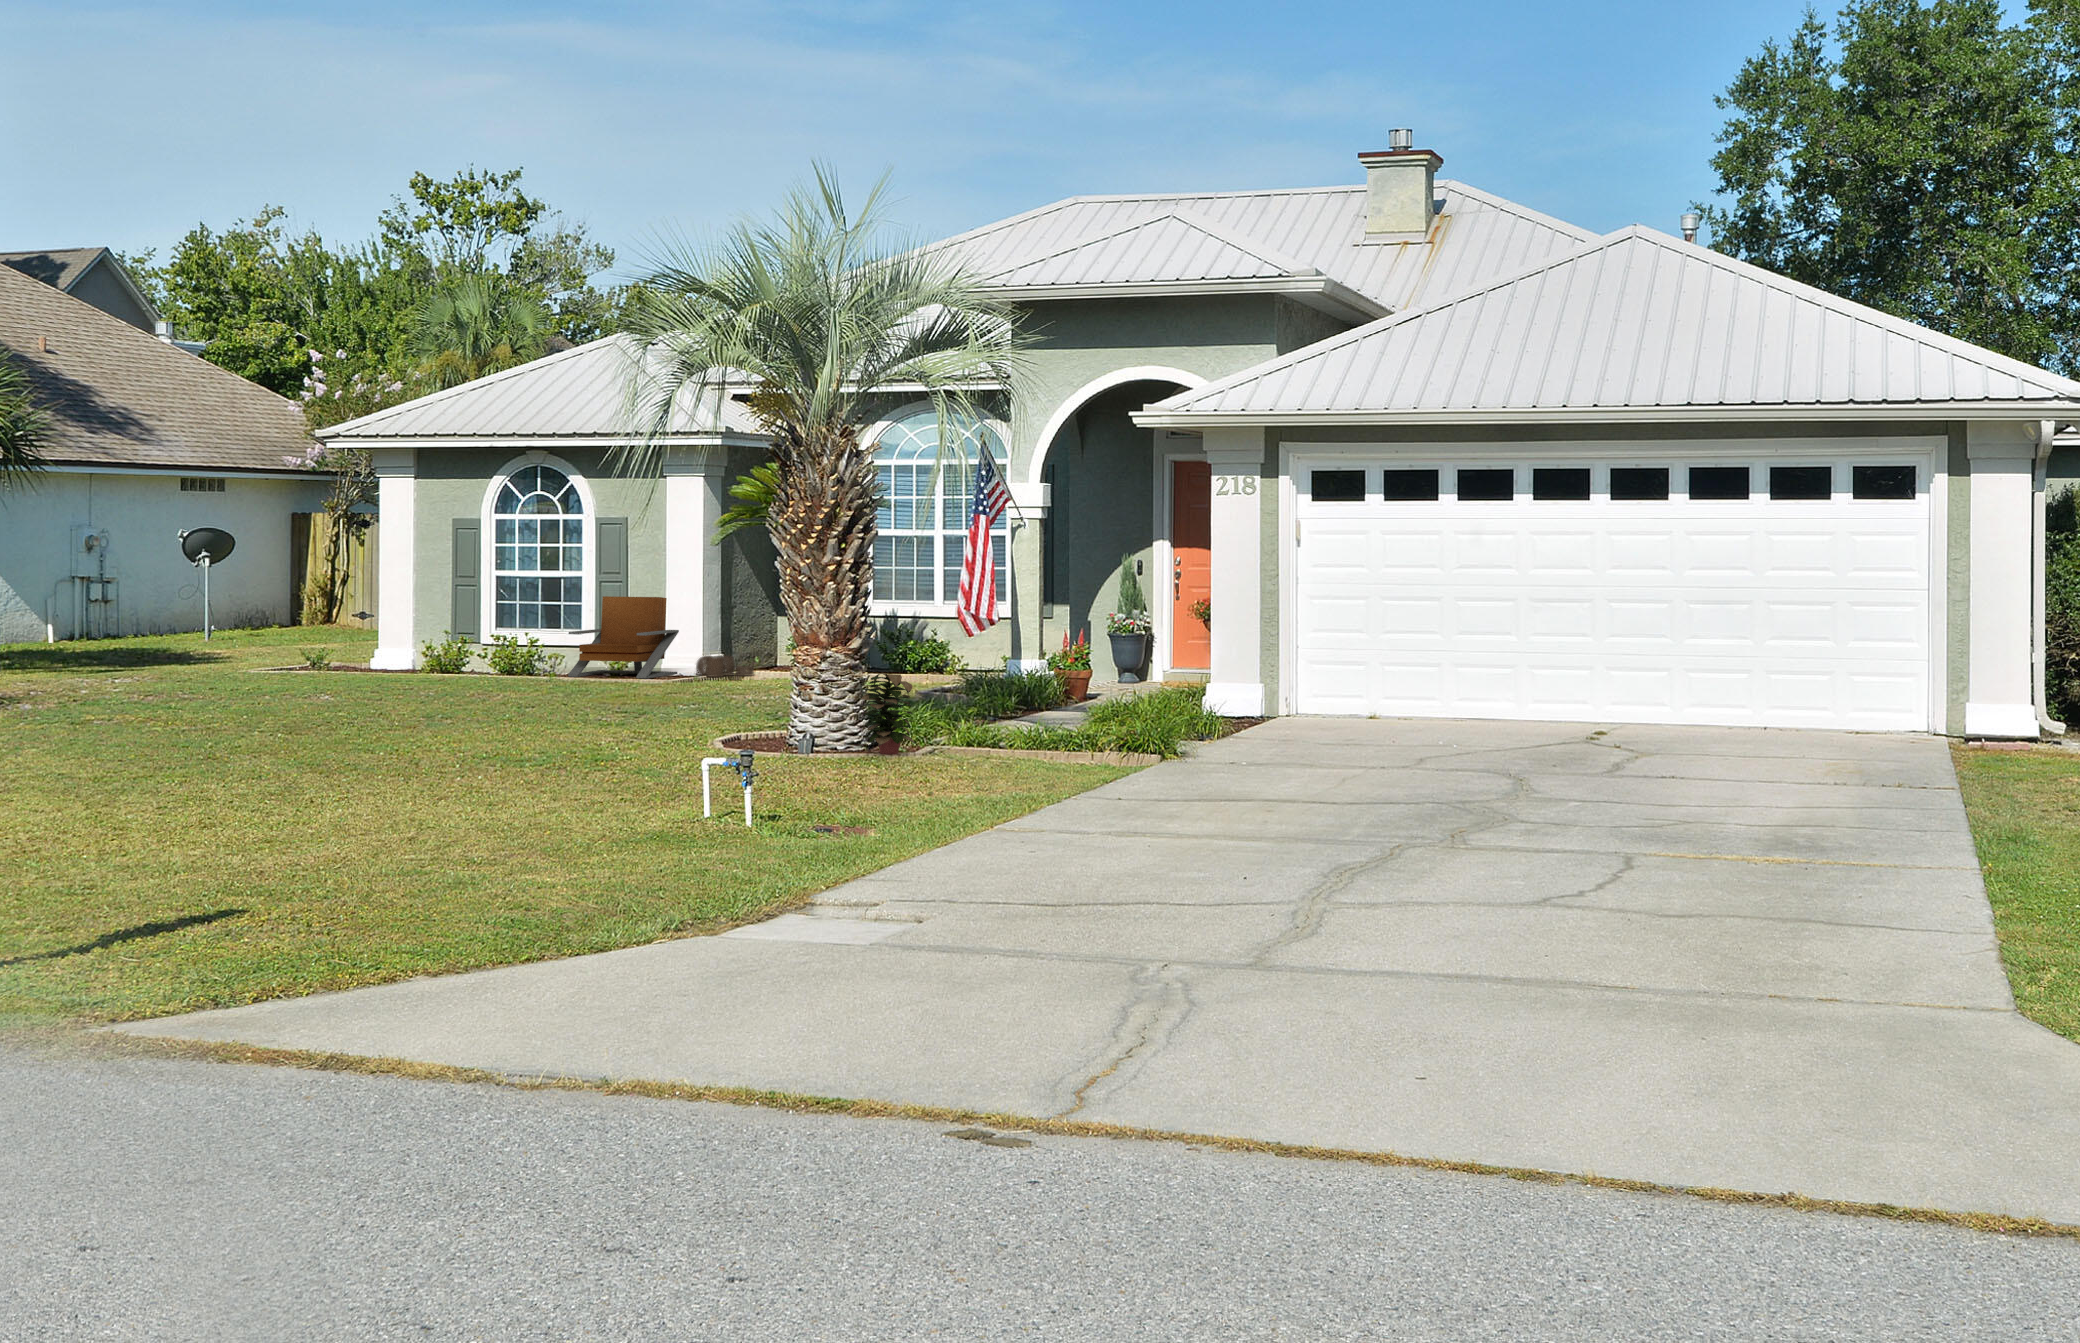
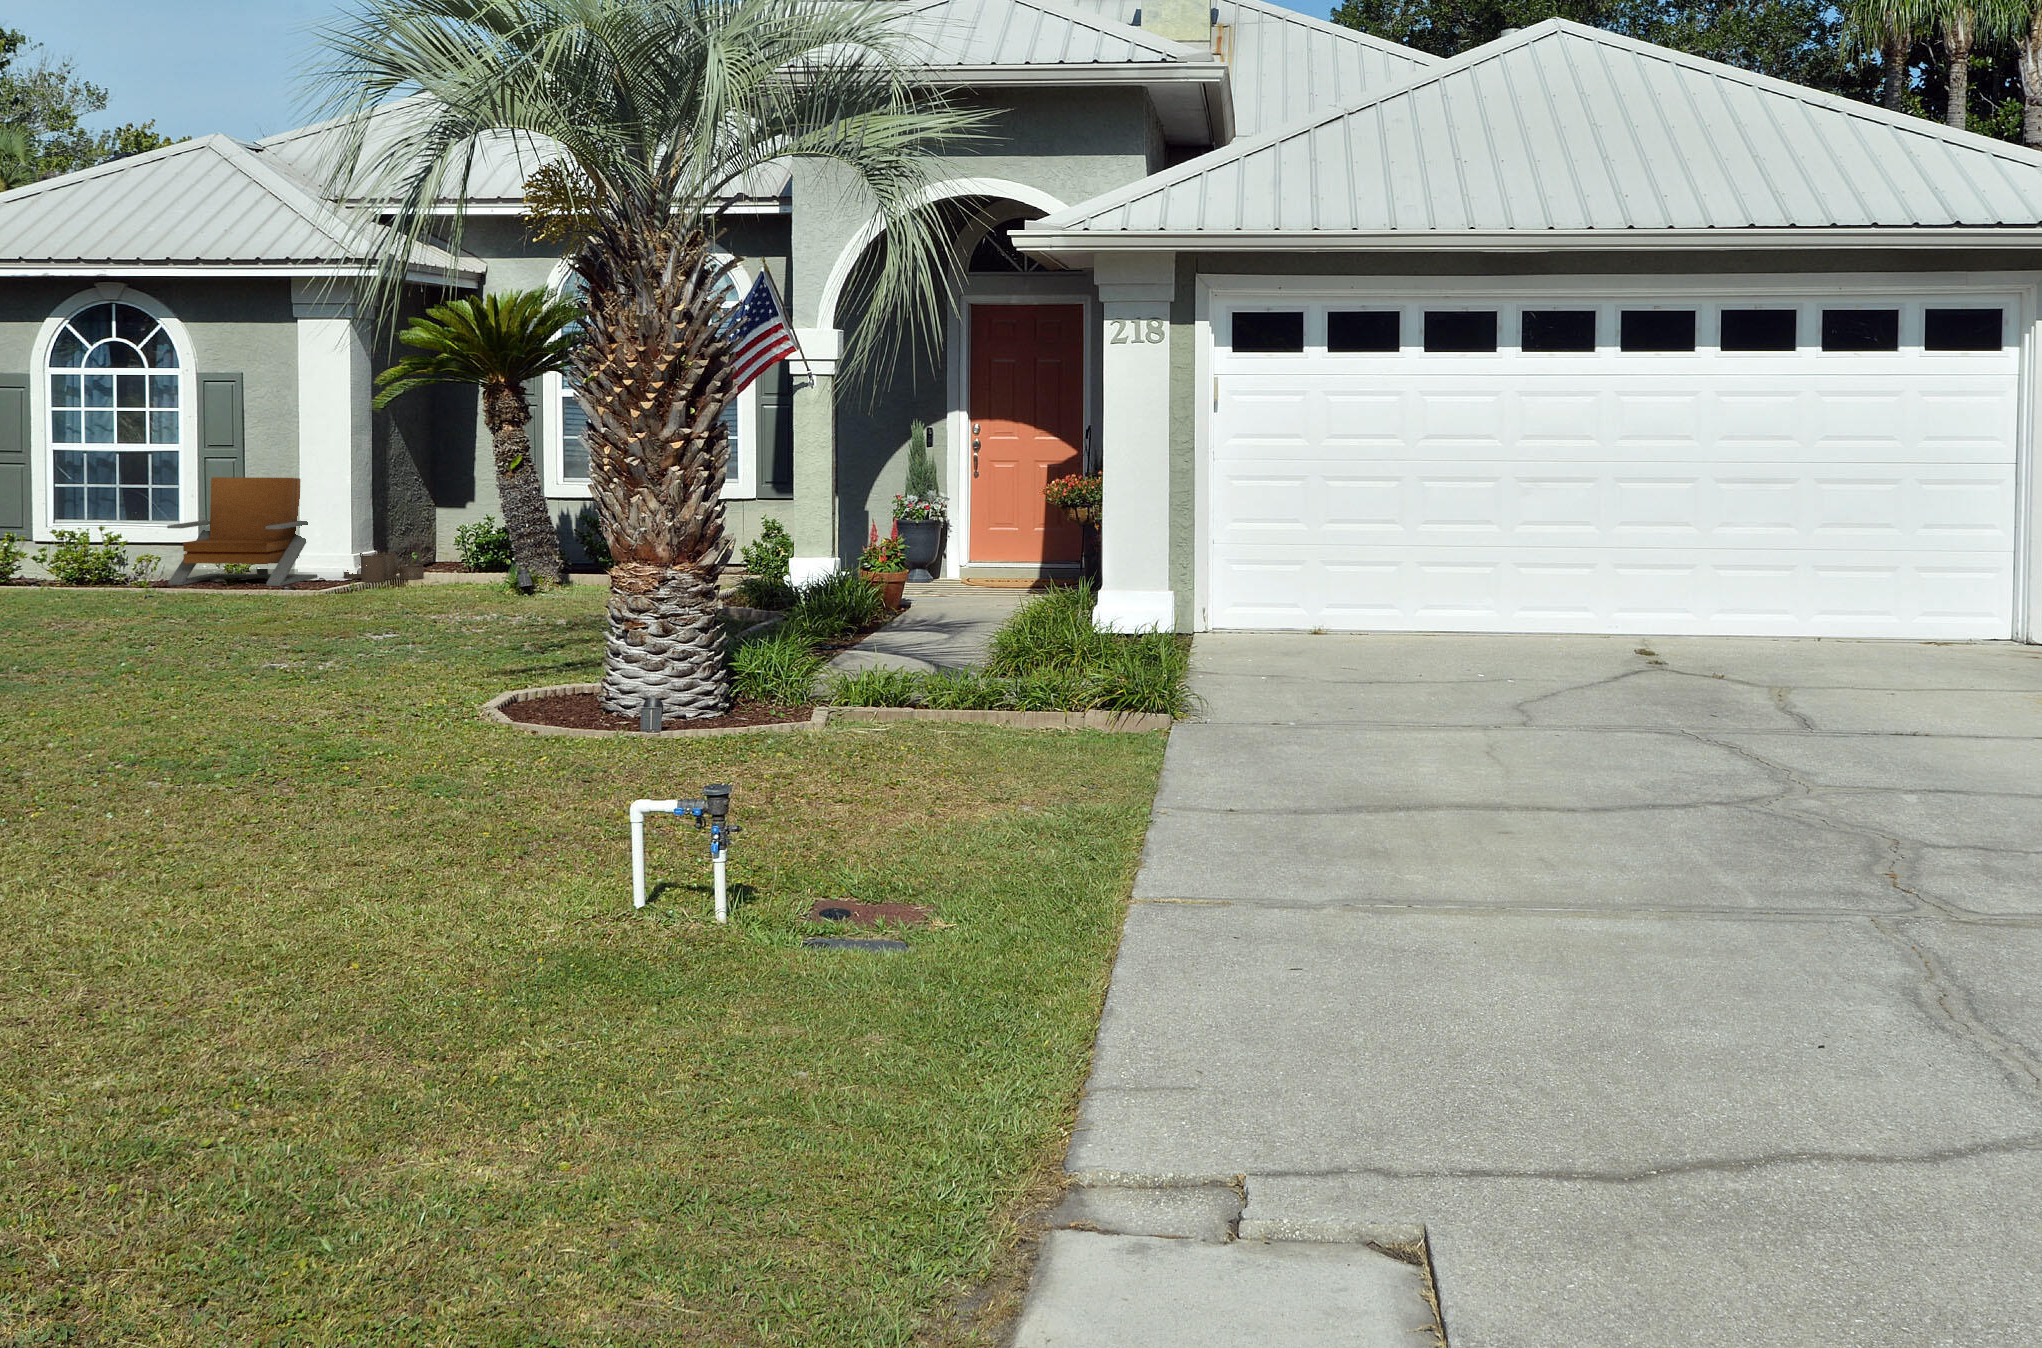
decorative plant: present [860,673,915,754] -> none [714,600,804,719]

